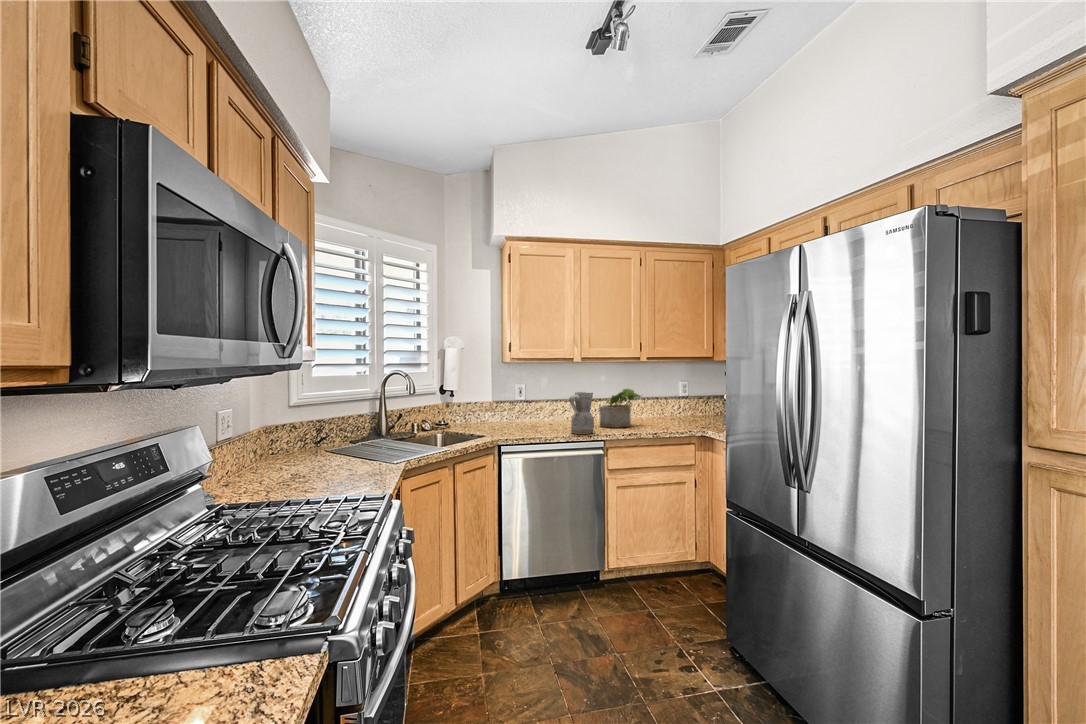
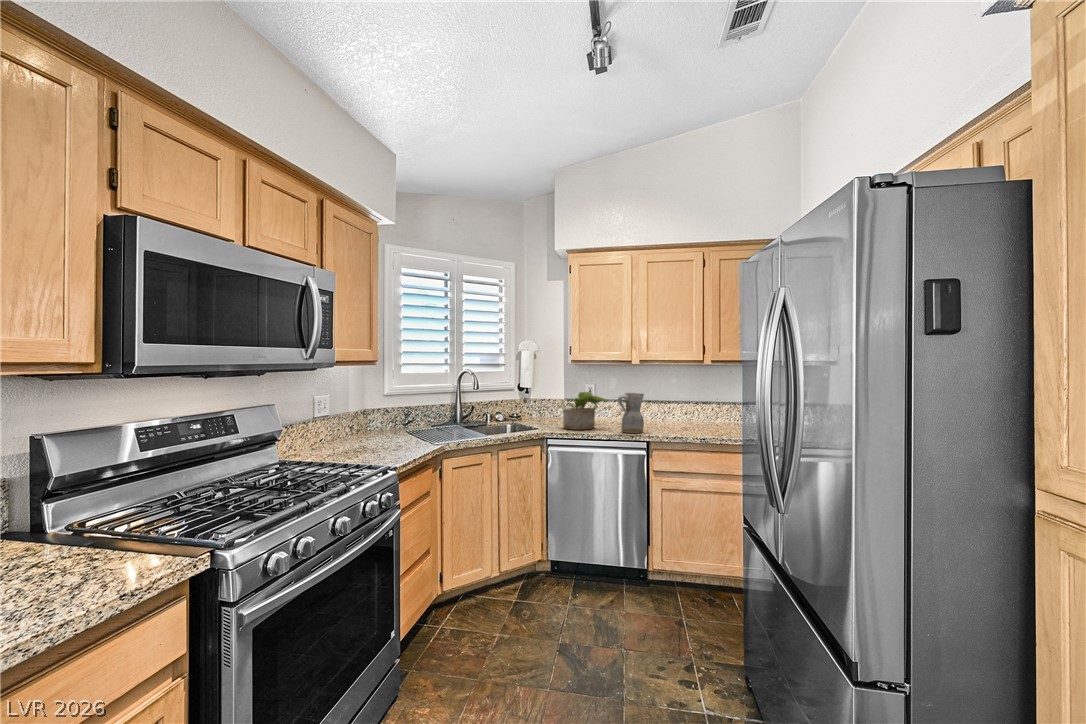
potted plant: present [599,389,641,428] -> present [563,392,607,430]

